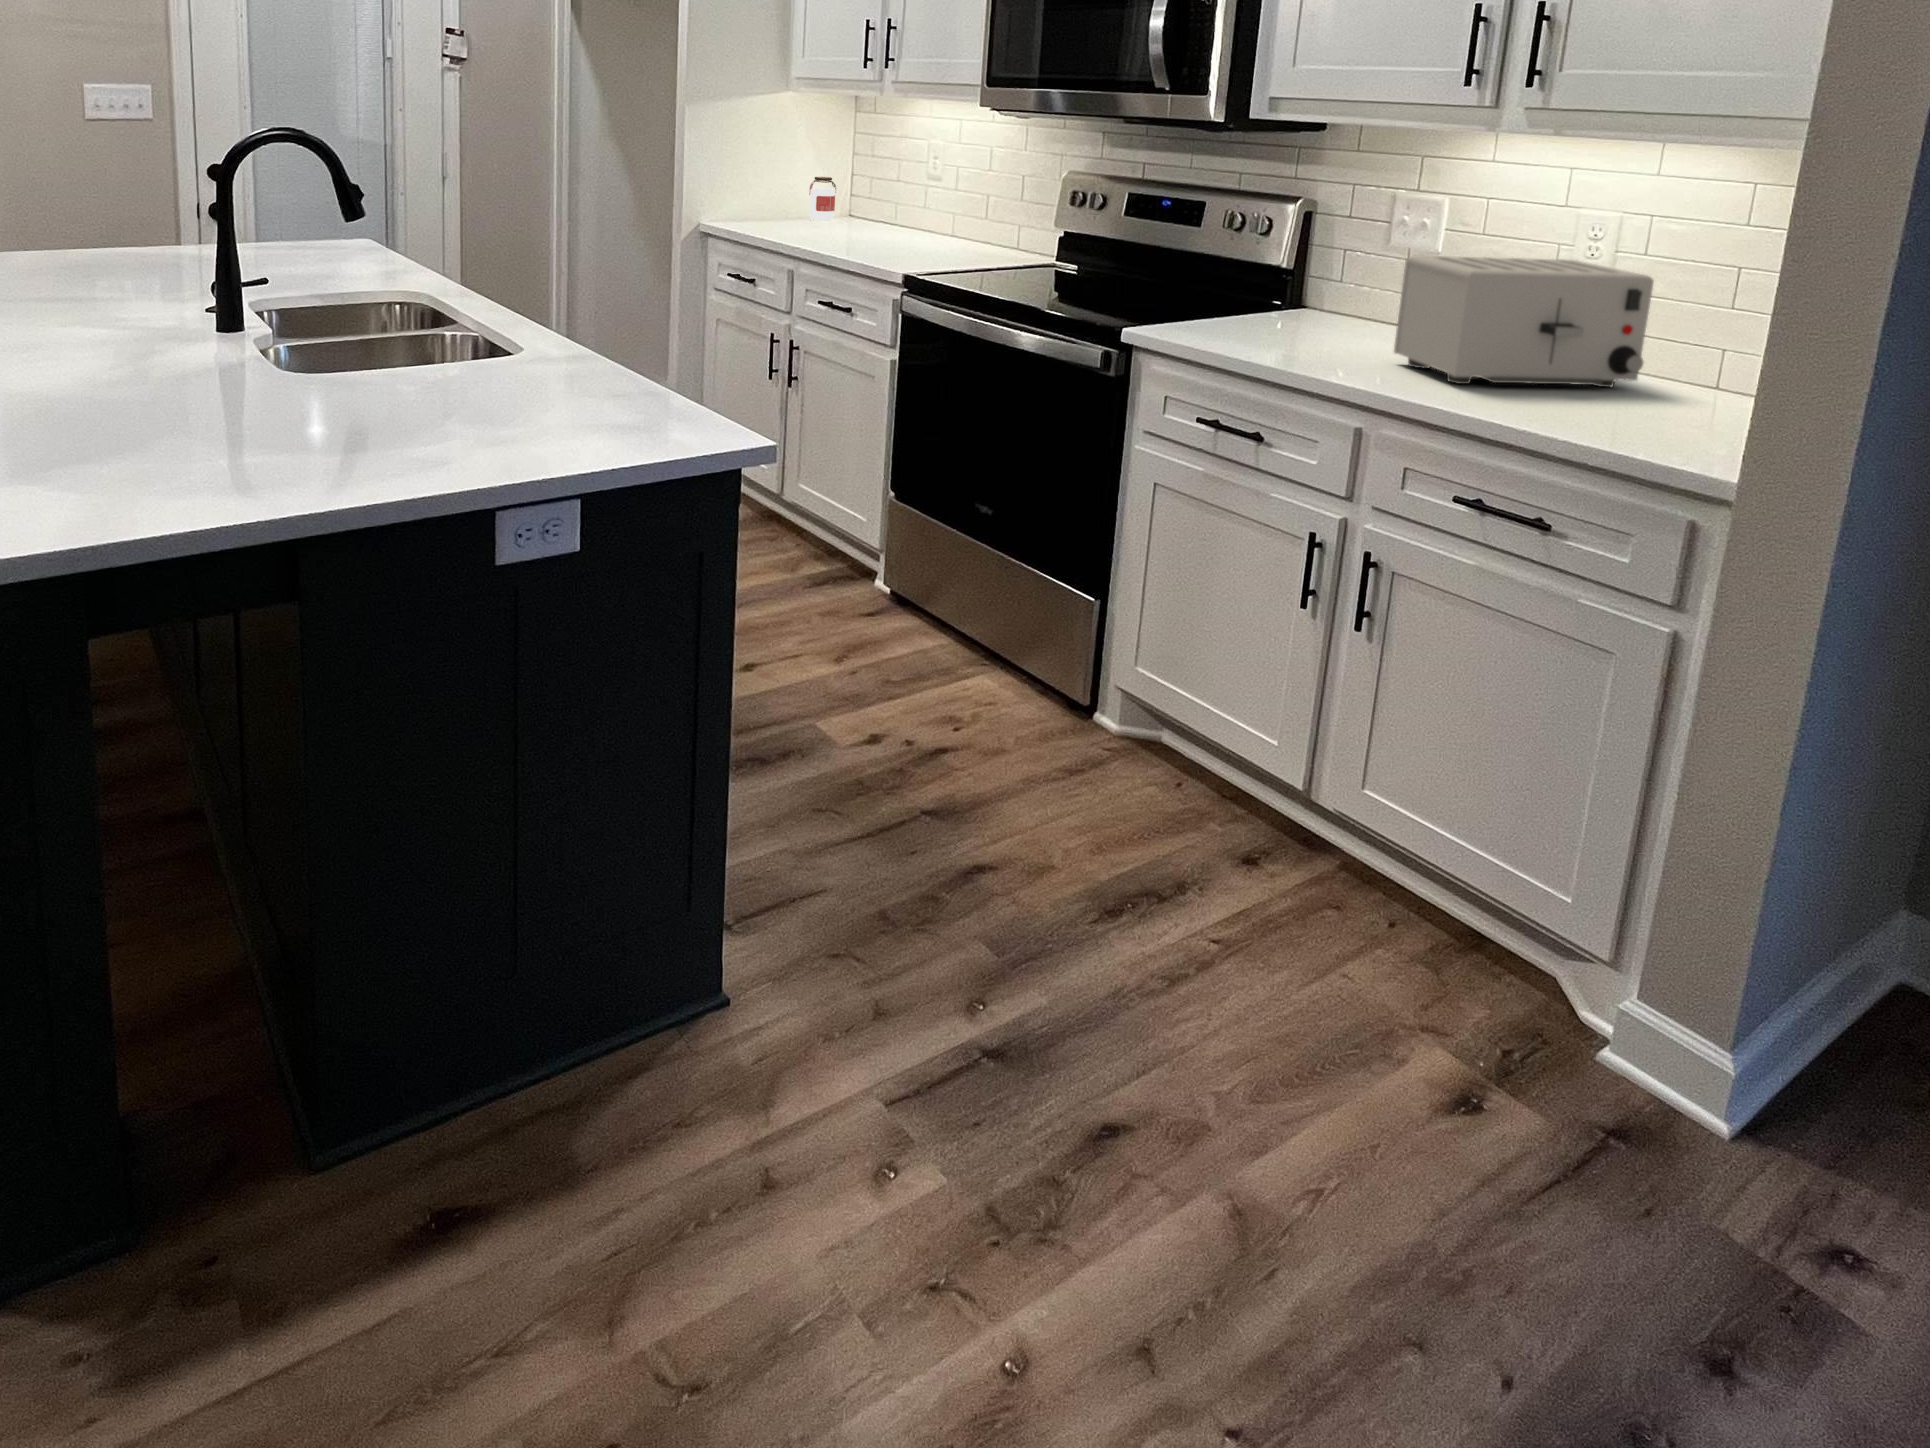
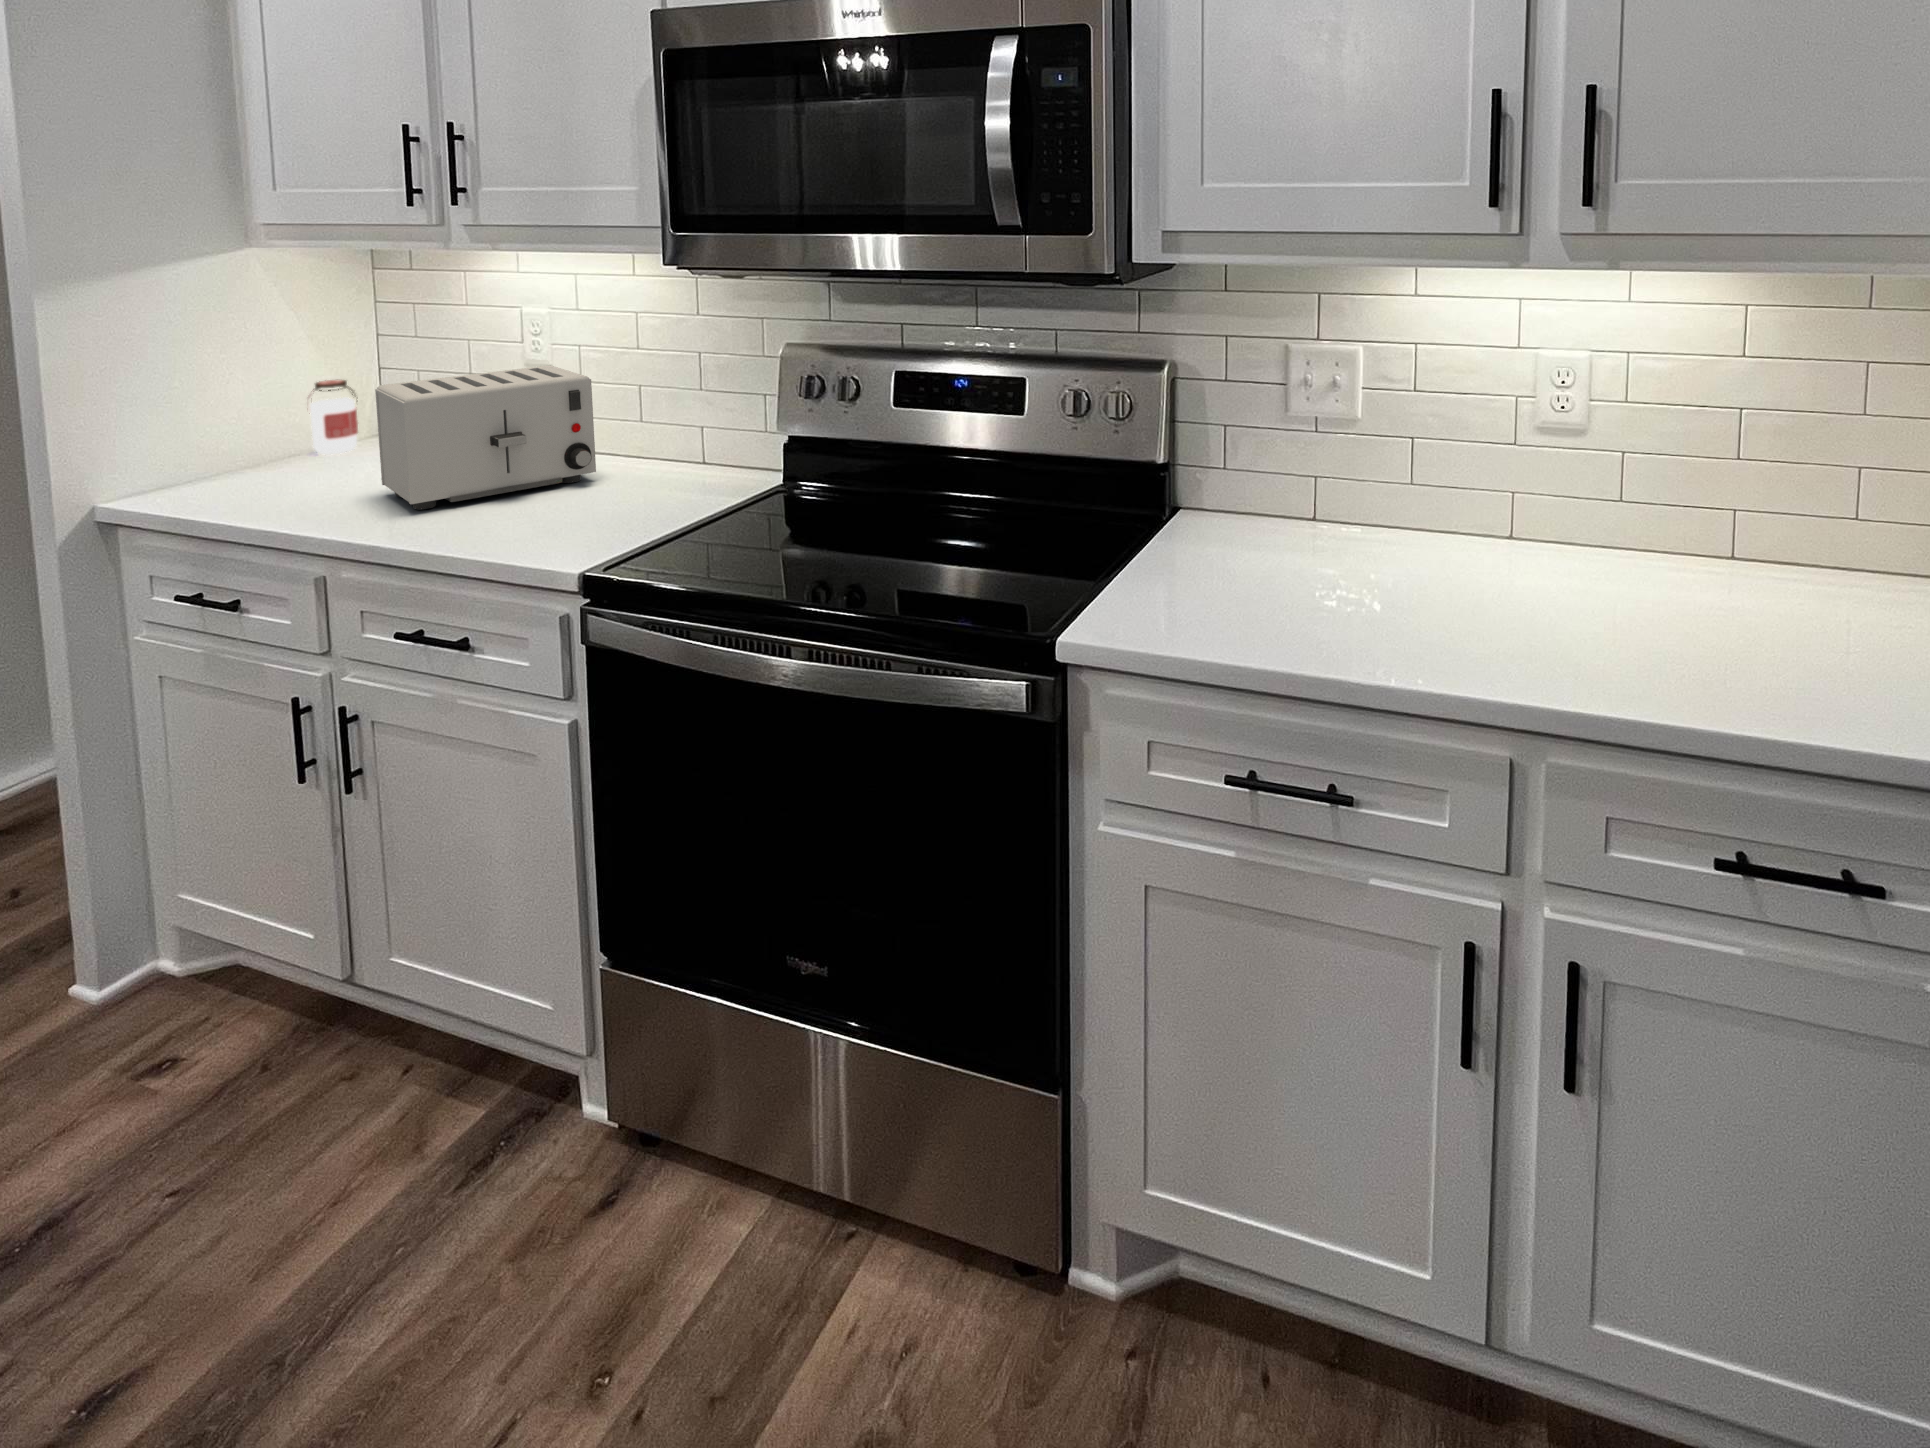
toaster: present [1394,255,1654,387] -> present [375,365,596,509]

